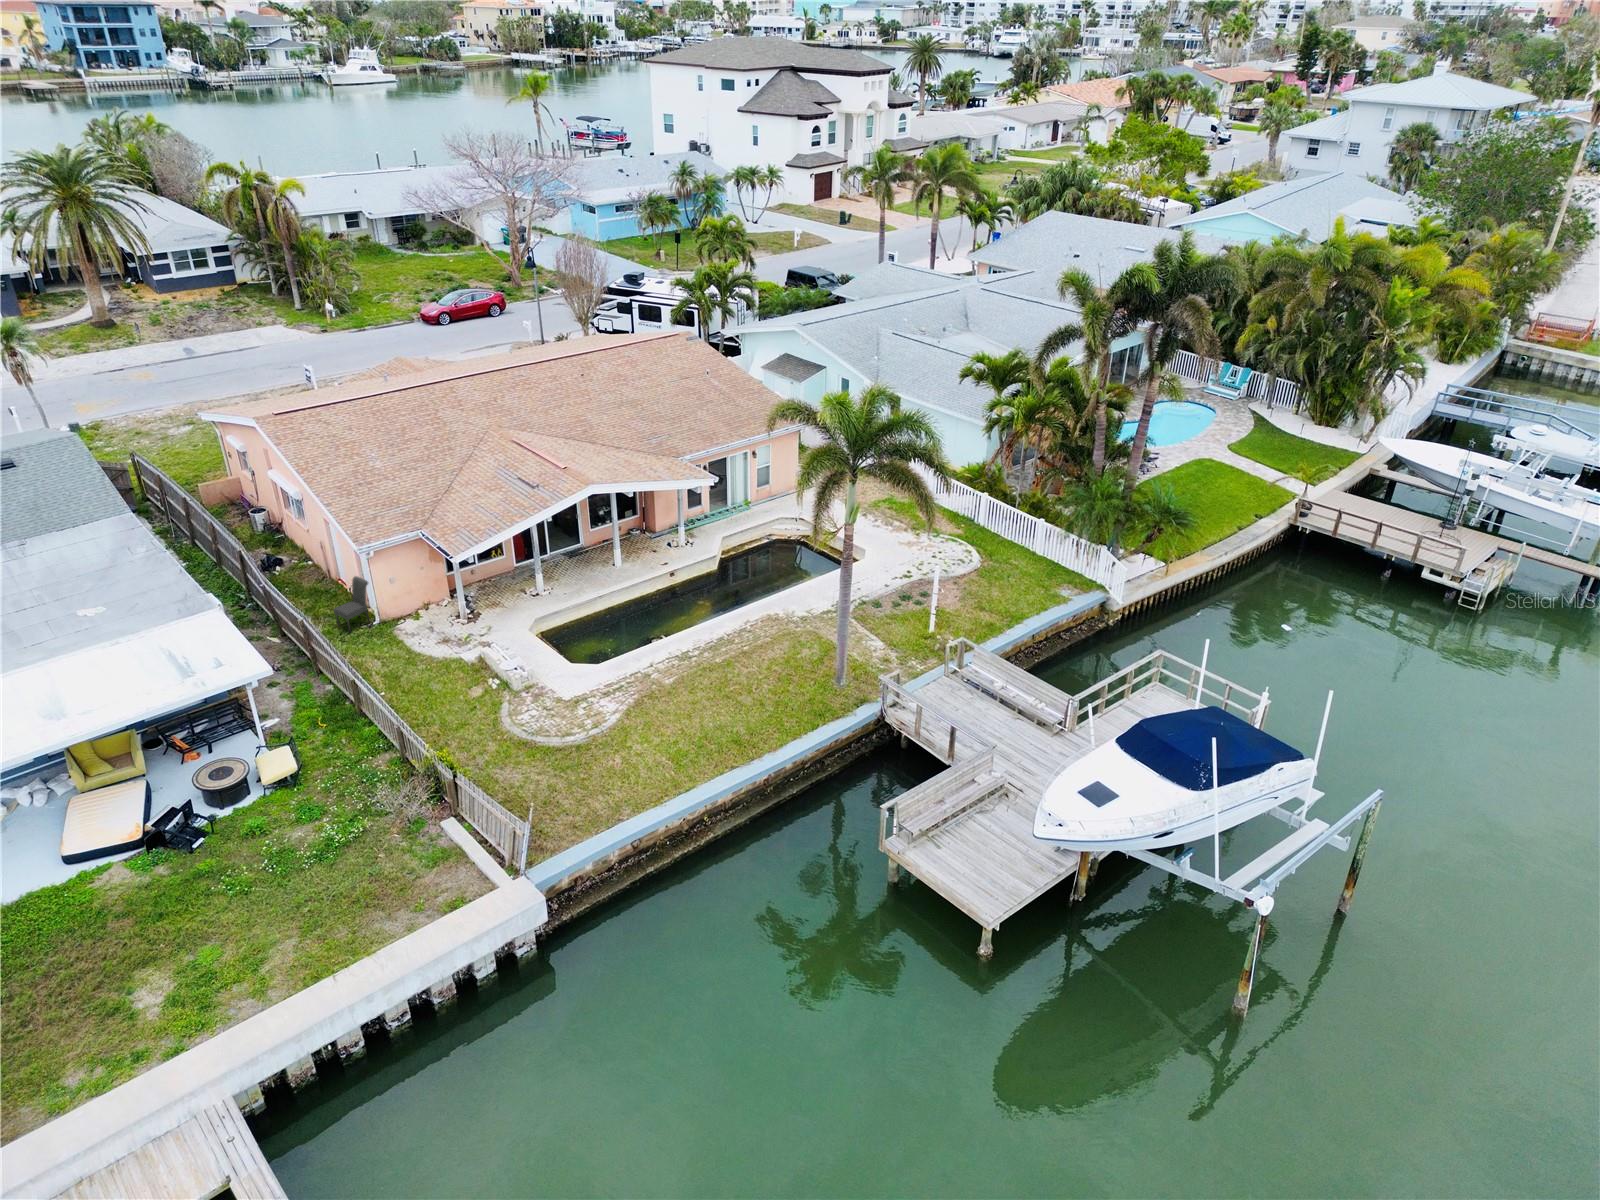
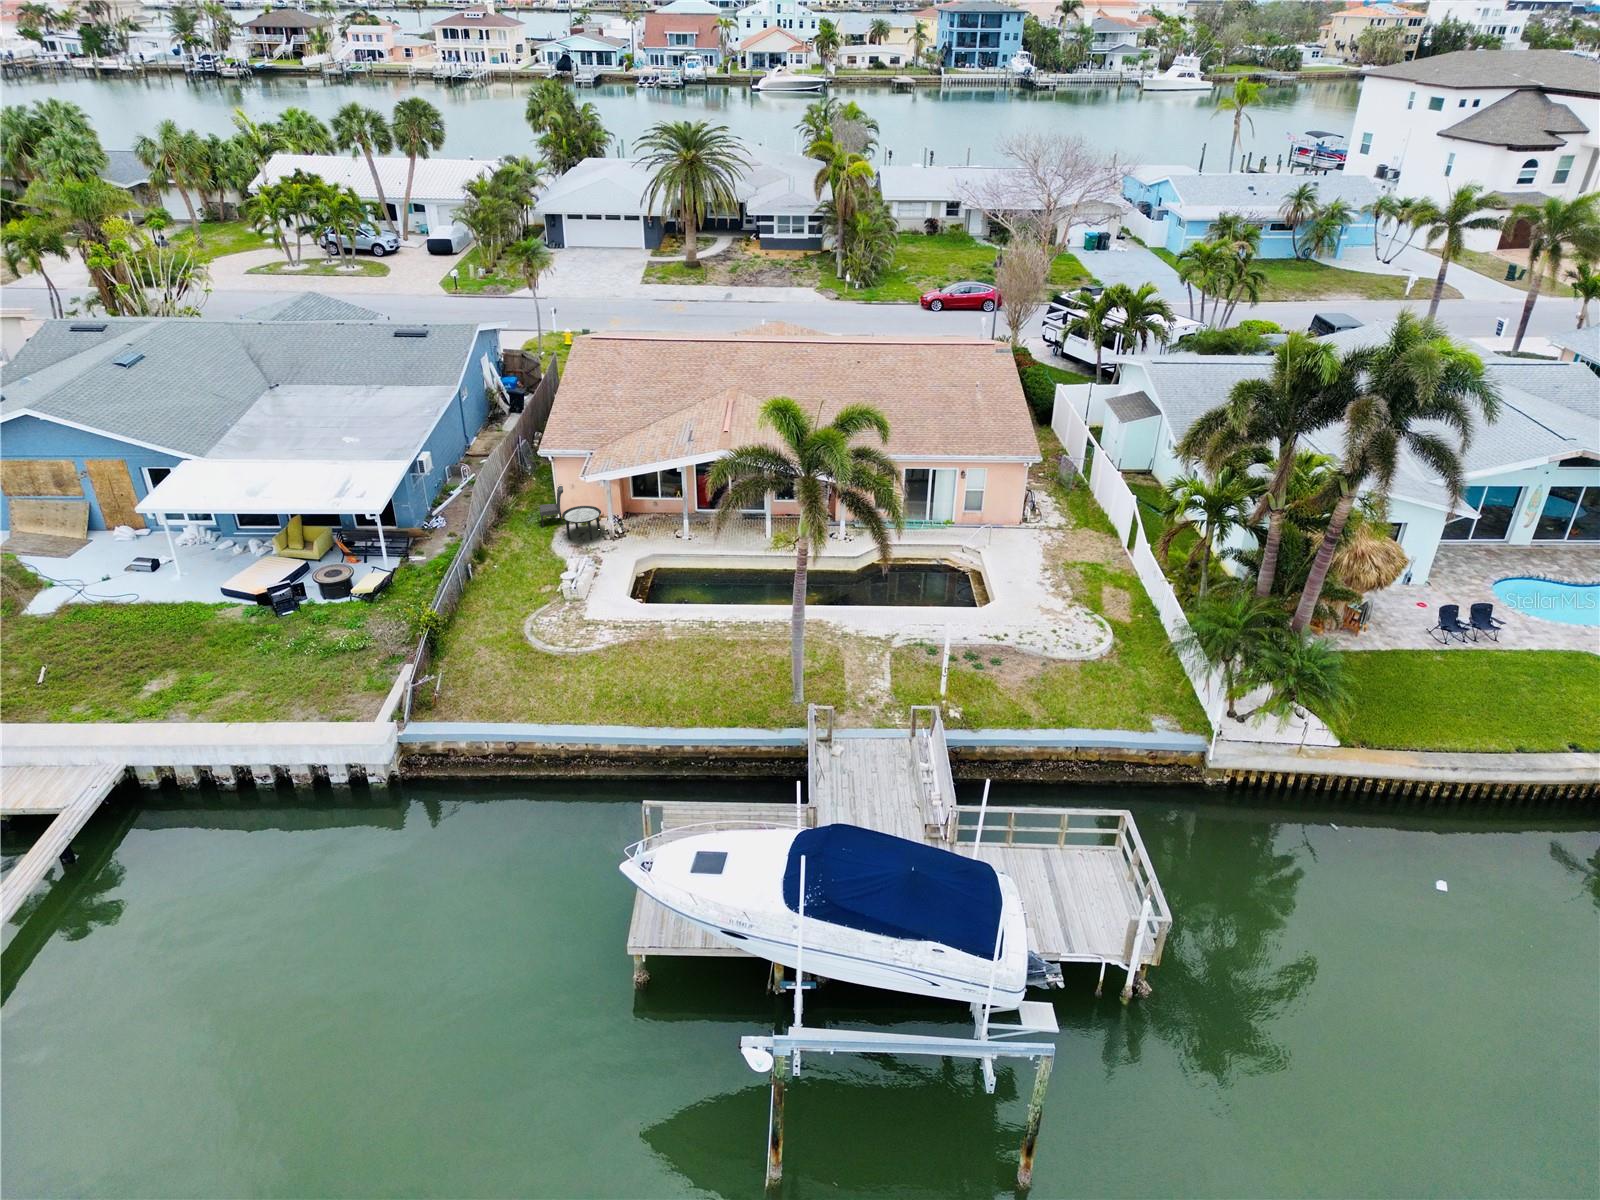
round table: none [384,589,433,633] -> present [562,506,601,540]

